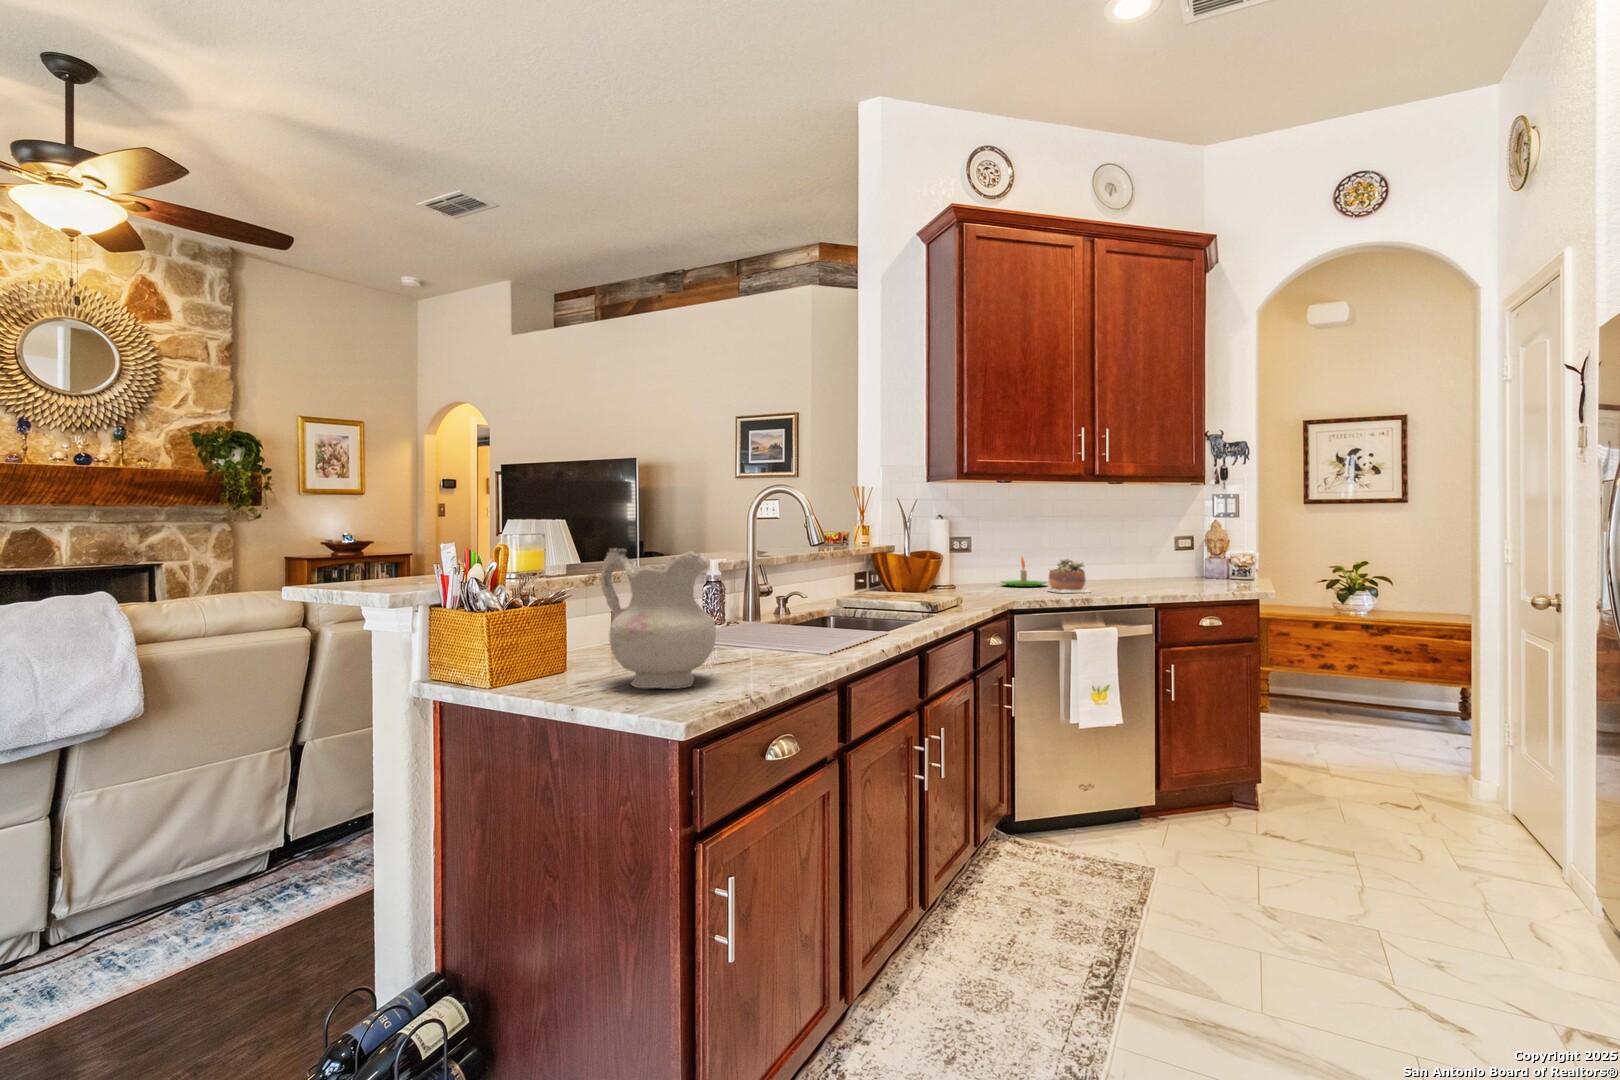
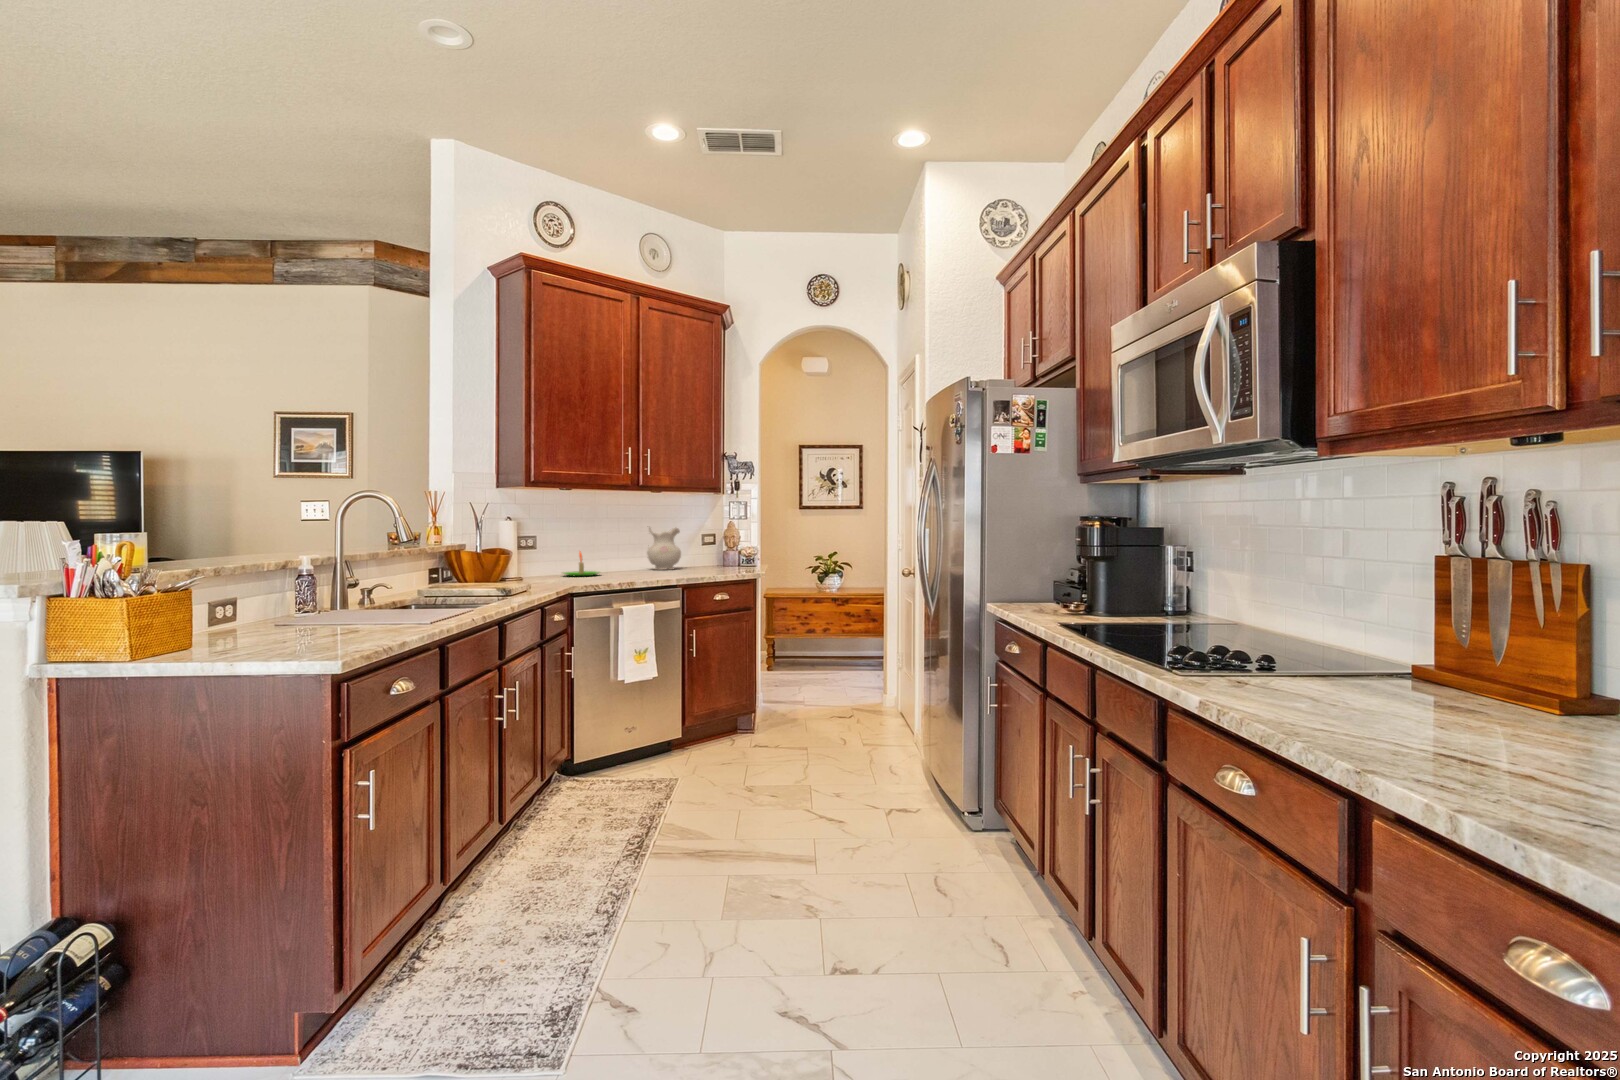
ceramic pitcher: present [601,548,716,689] -> present [647,528,681,570]
succulent plant: present [1047,559,1091,593] -> none [598,552,636,579]

